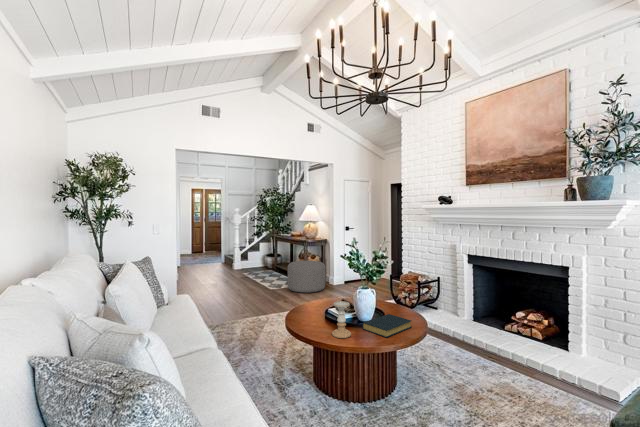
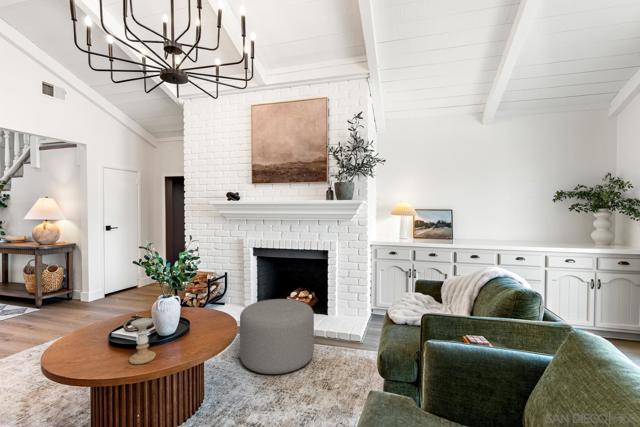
ottoman: present [288,261,325,293] -> present [240,299,314,374]
hardback book: present [363,314,411,337] -> none [167,320,221,346]

